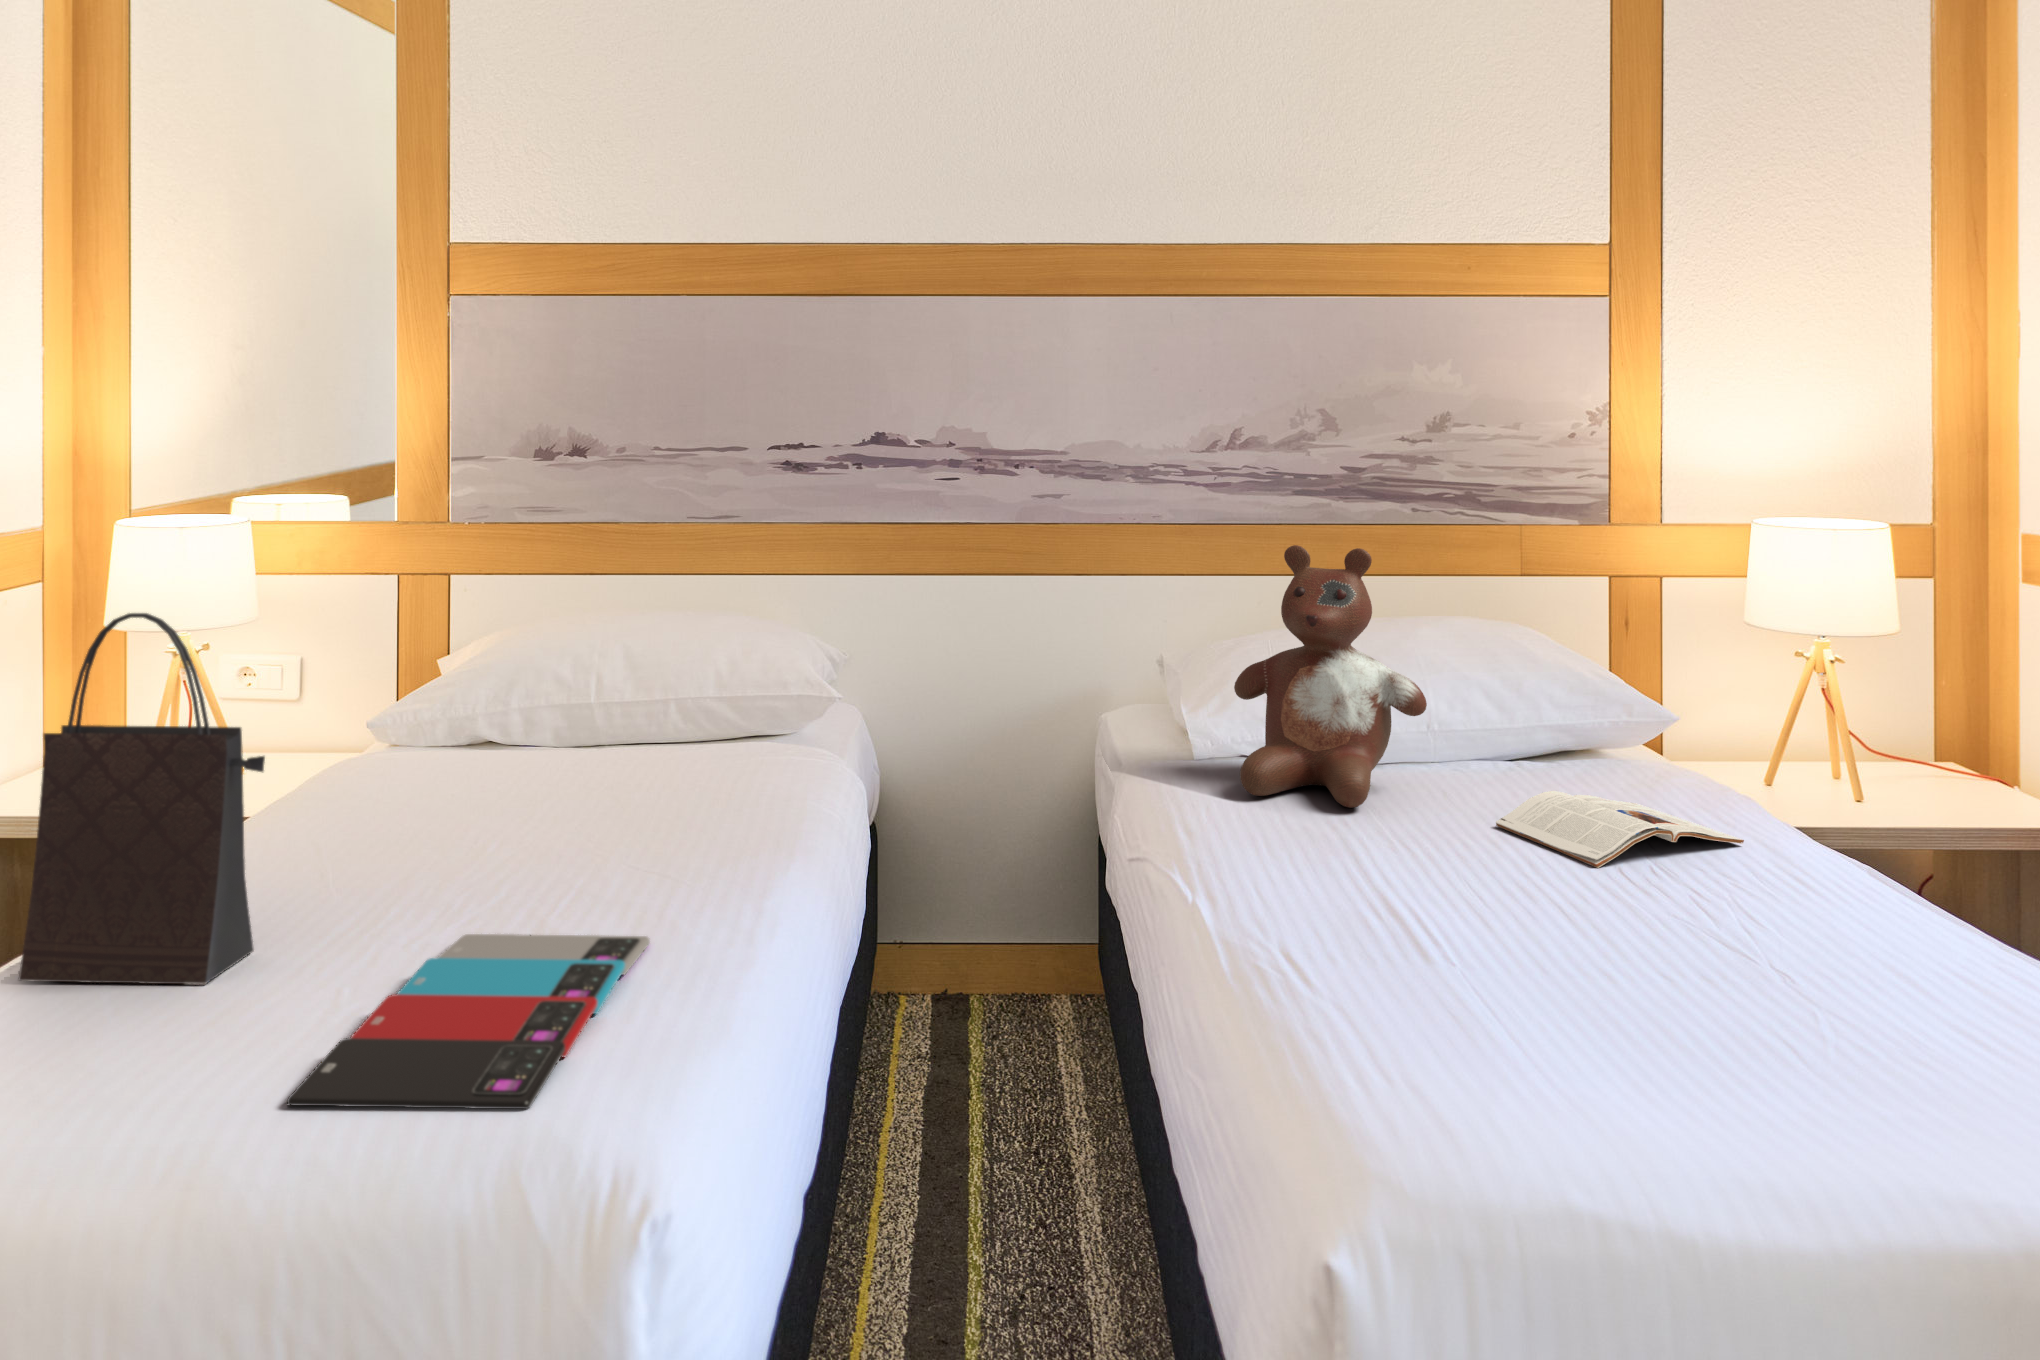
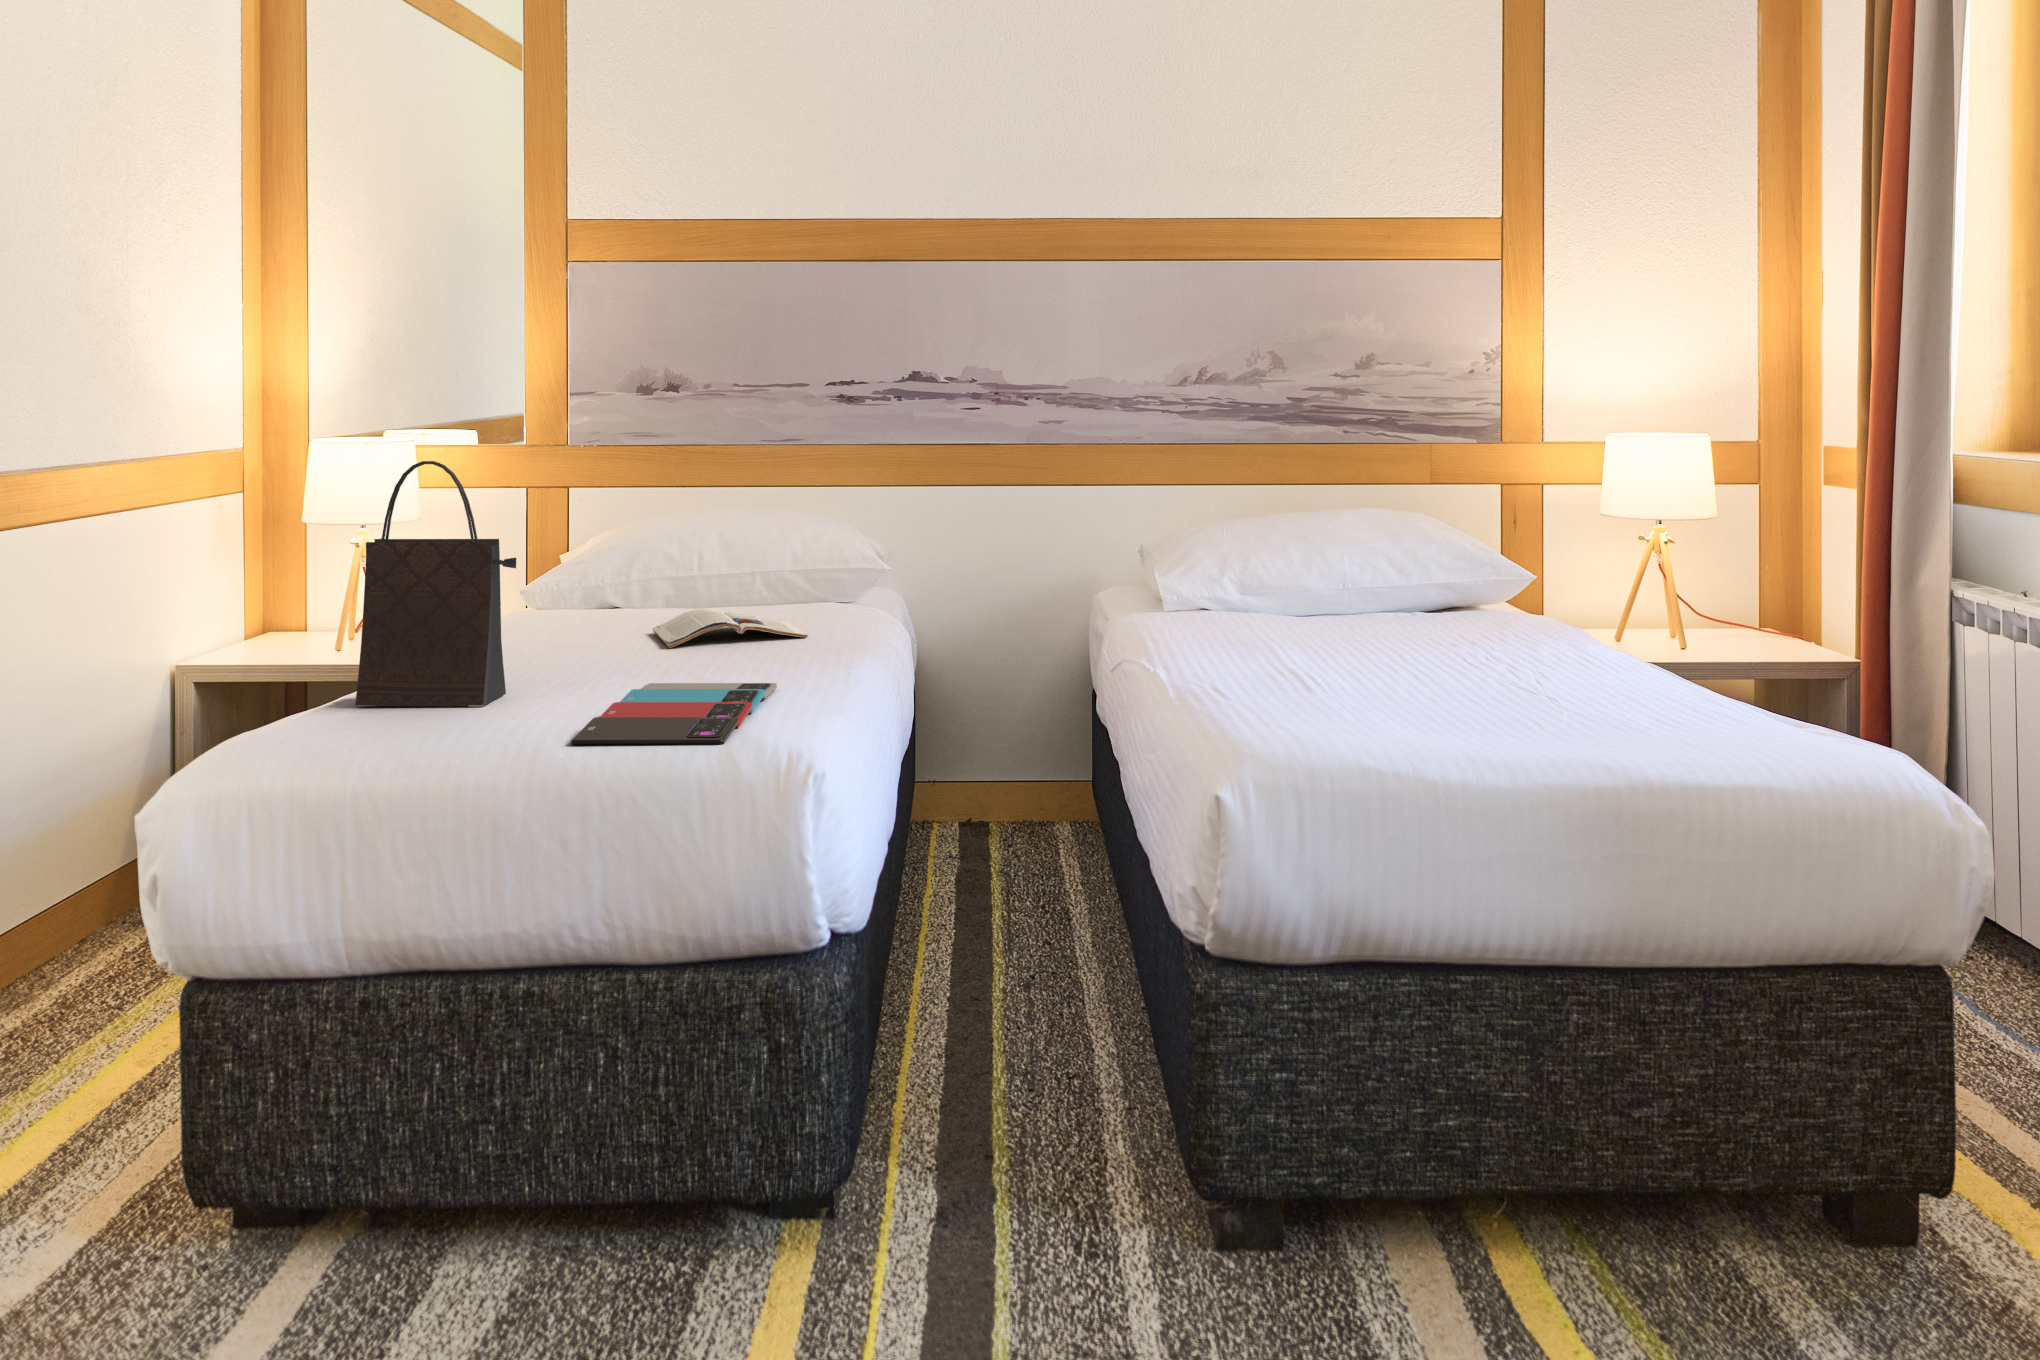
stuffed bear: present [1234,545,1427,808] -> none [1194,445,1337,634]
magazine: present [1496,791,1744,868] -> present [653,608,808,648]

